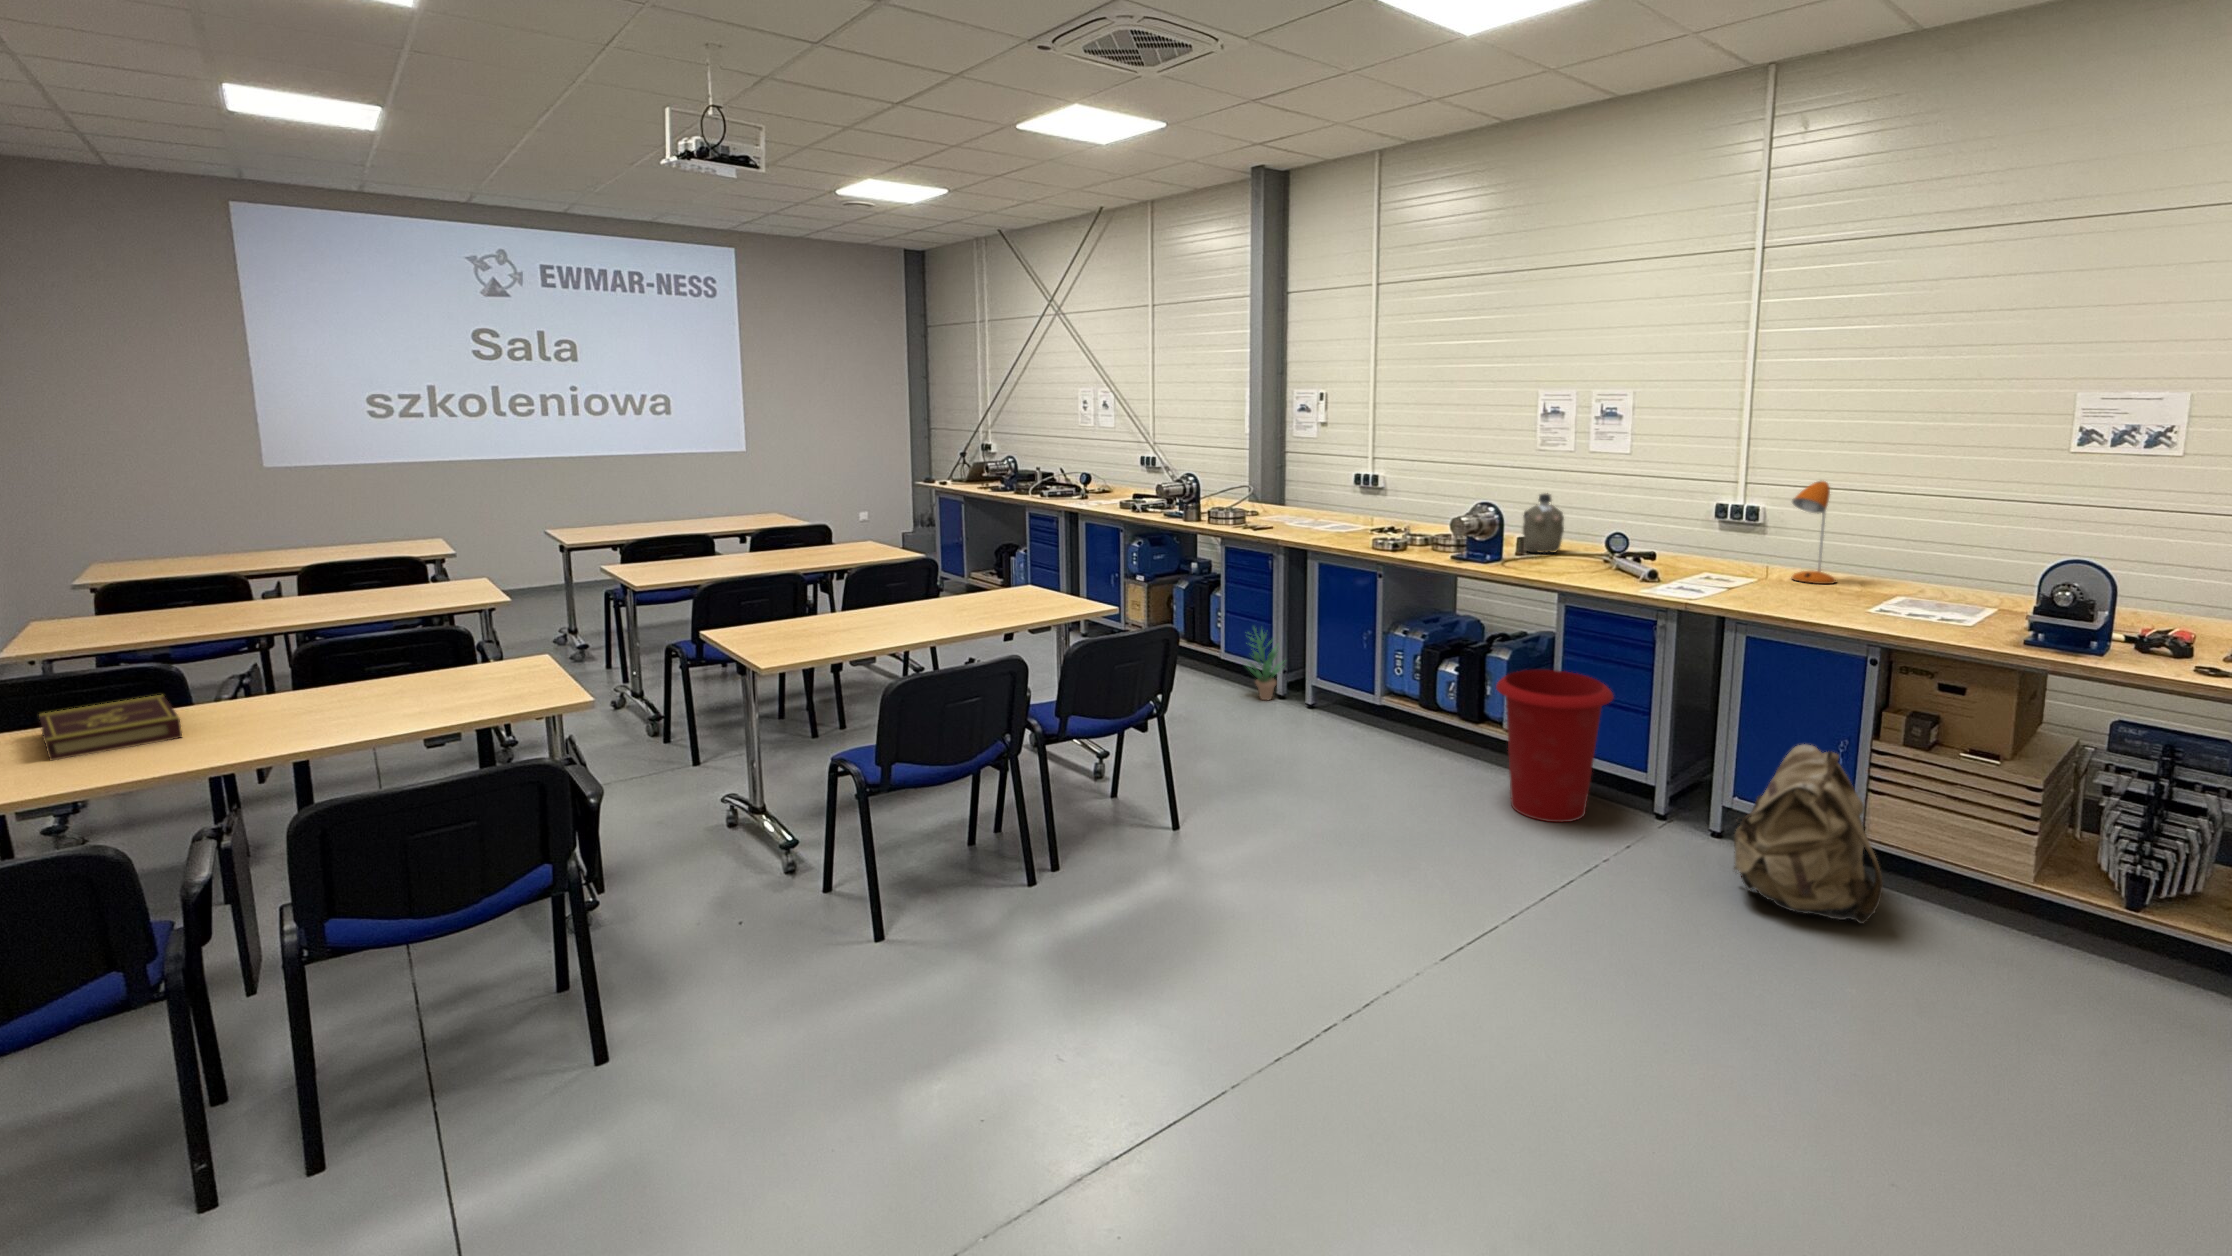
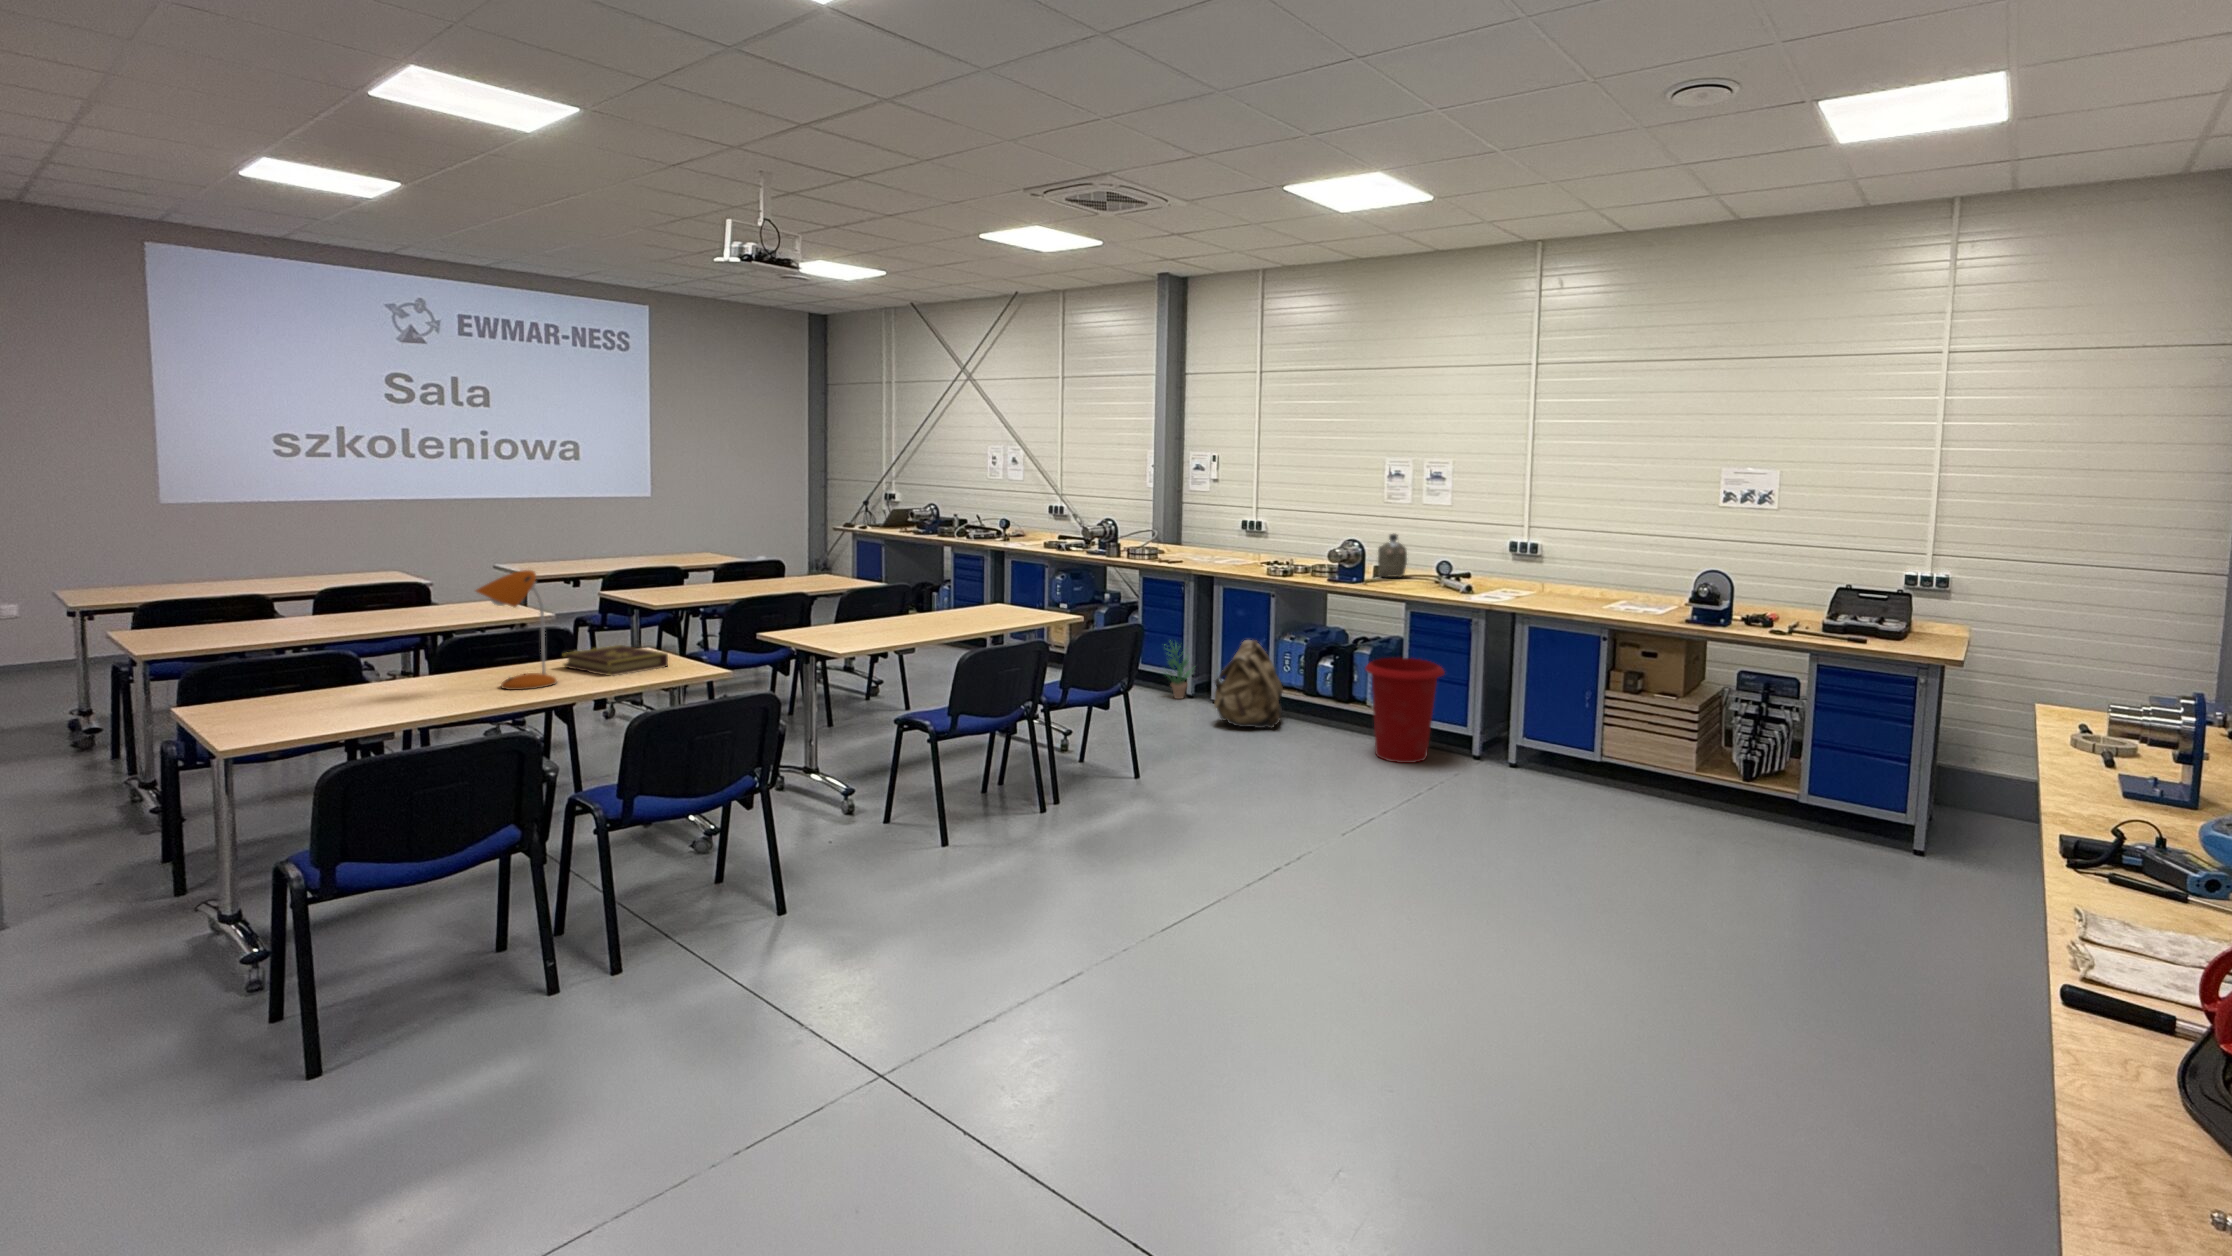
desk lamp: present [1791,481,1836,584] -> present [476,570,557,690]
book: present [39,695,182,760] -> present [562,645,668,676]
backpack: present [1734,745,1882,924] -> present [1214,640,1283,728]

